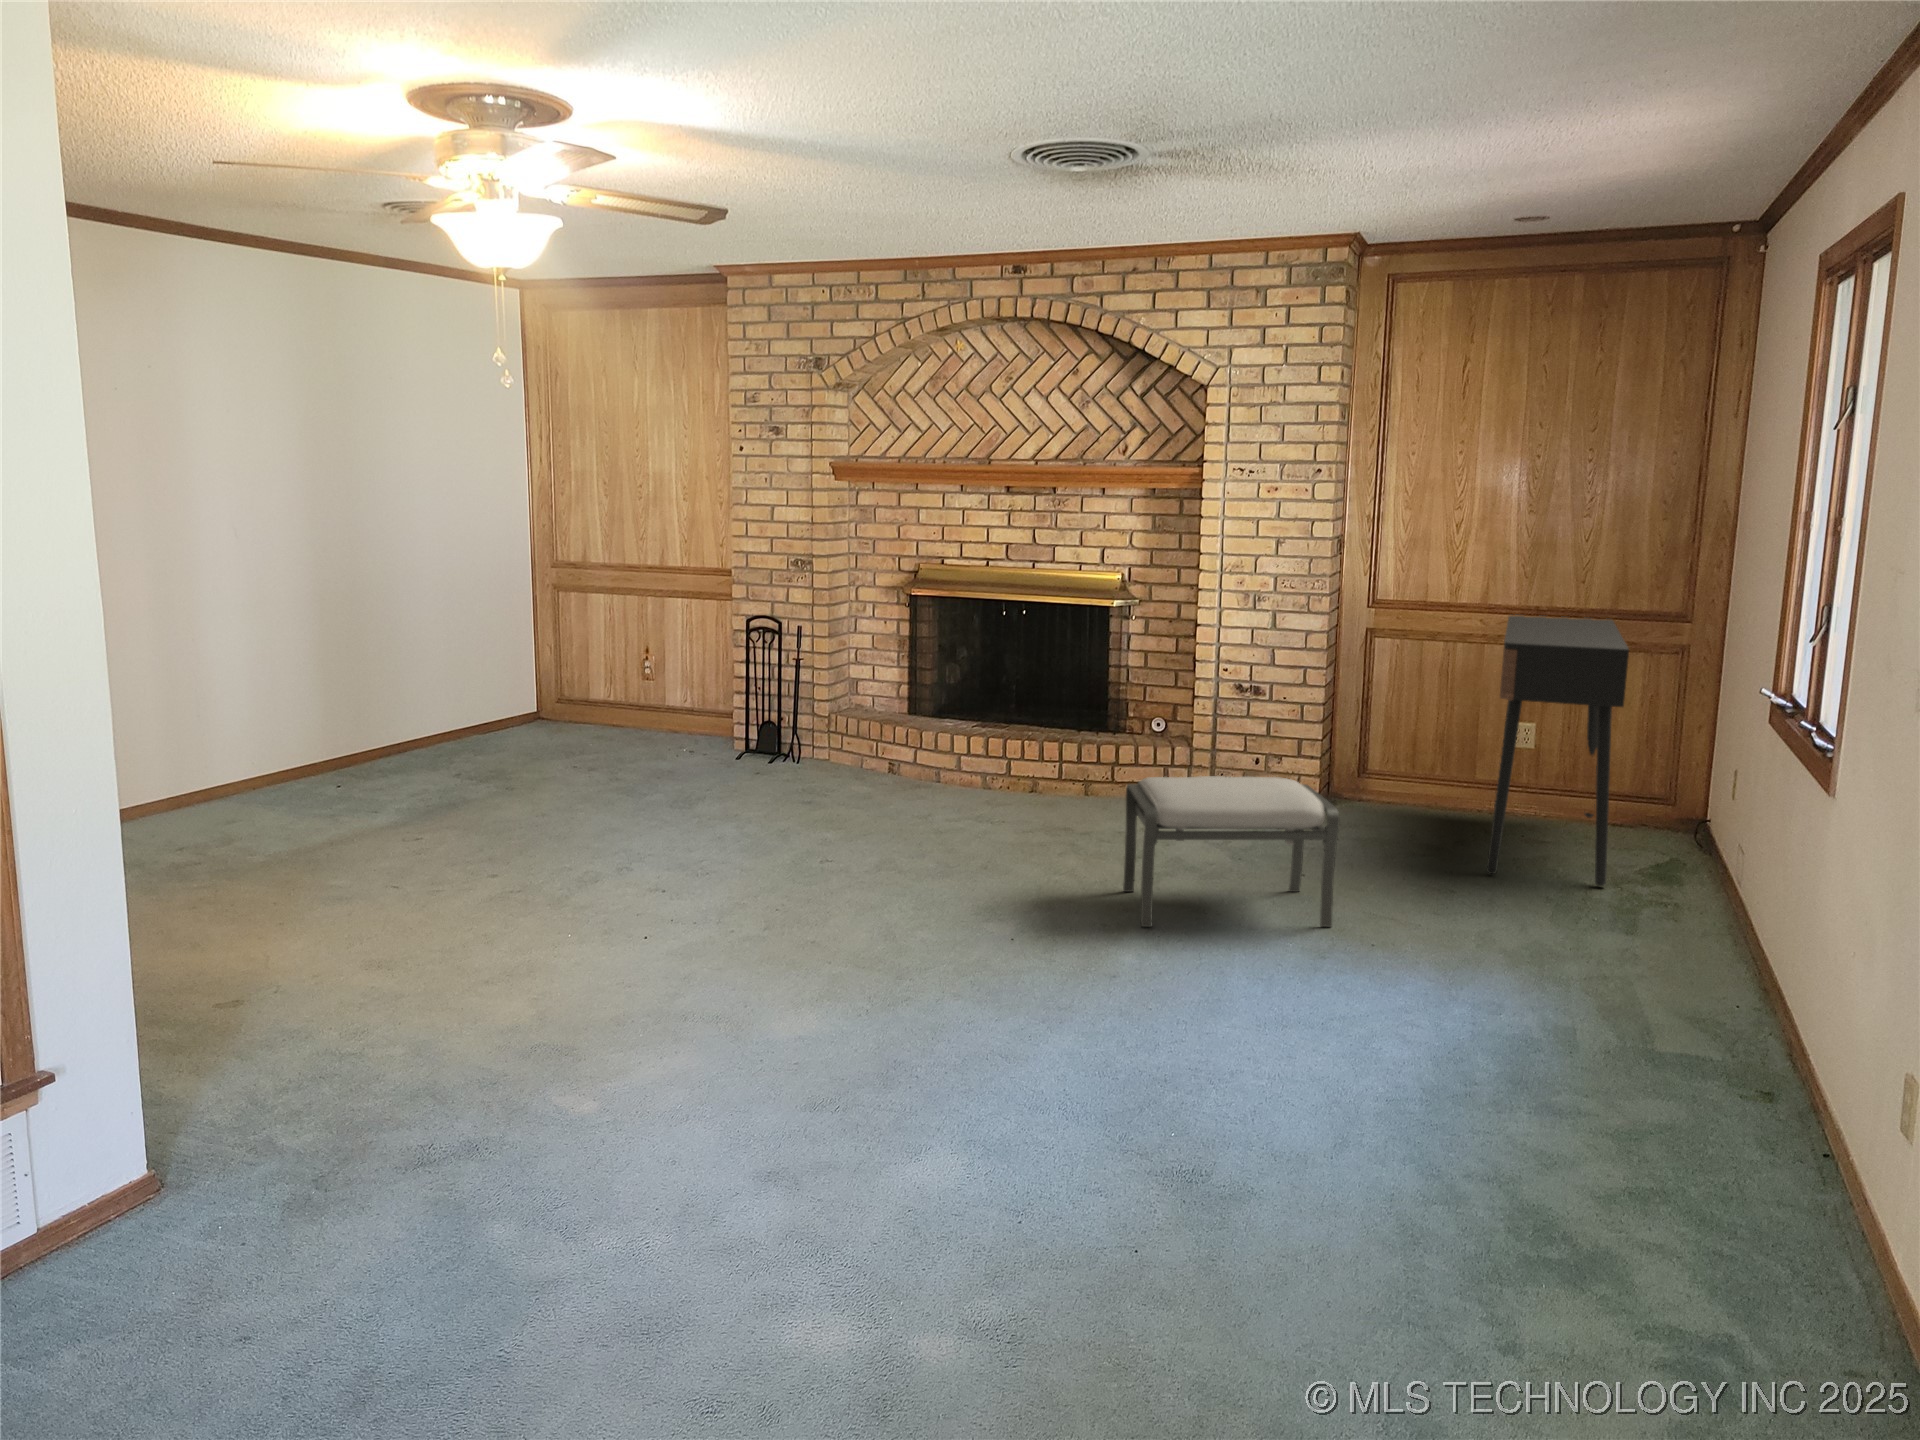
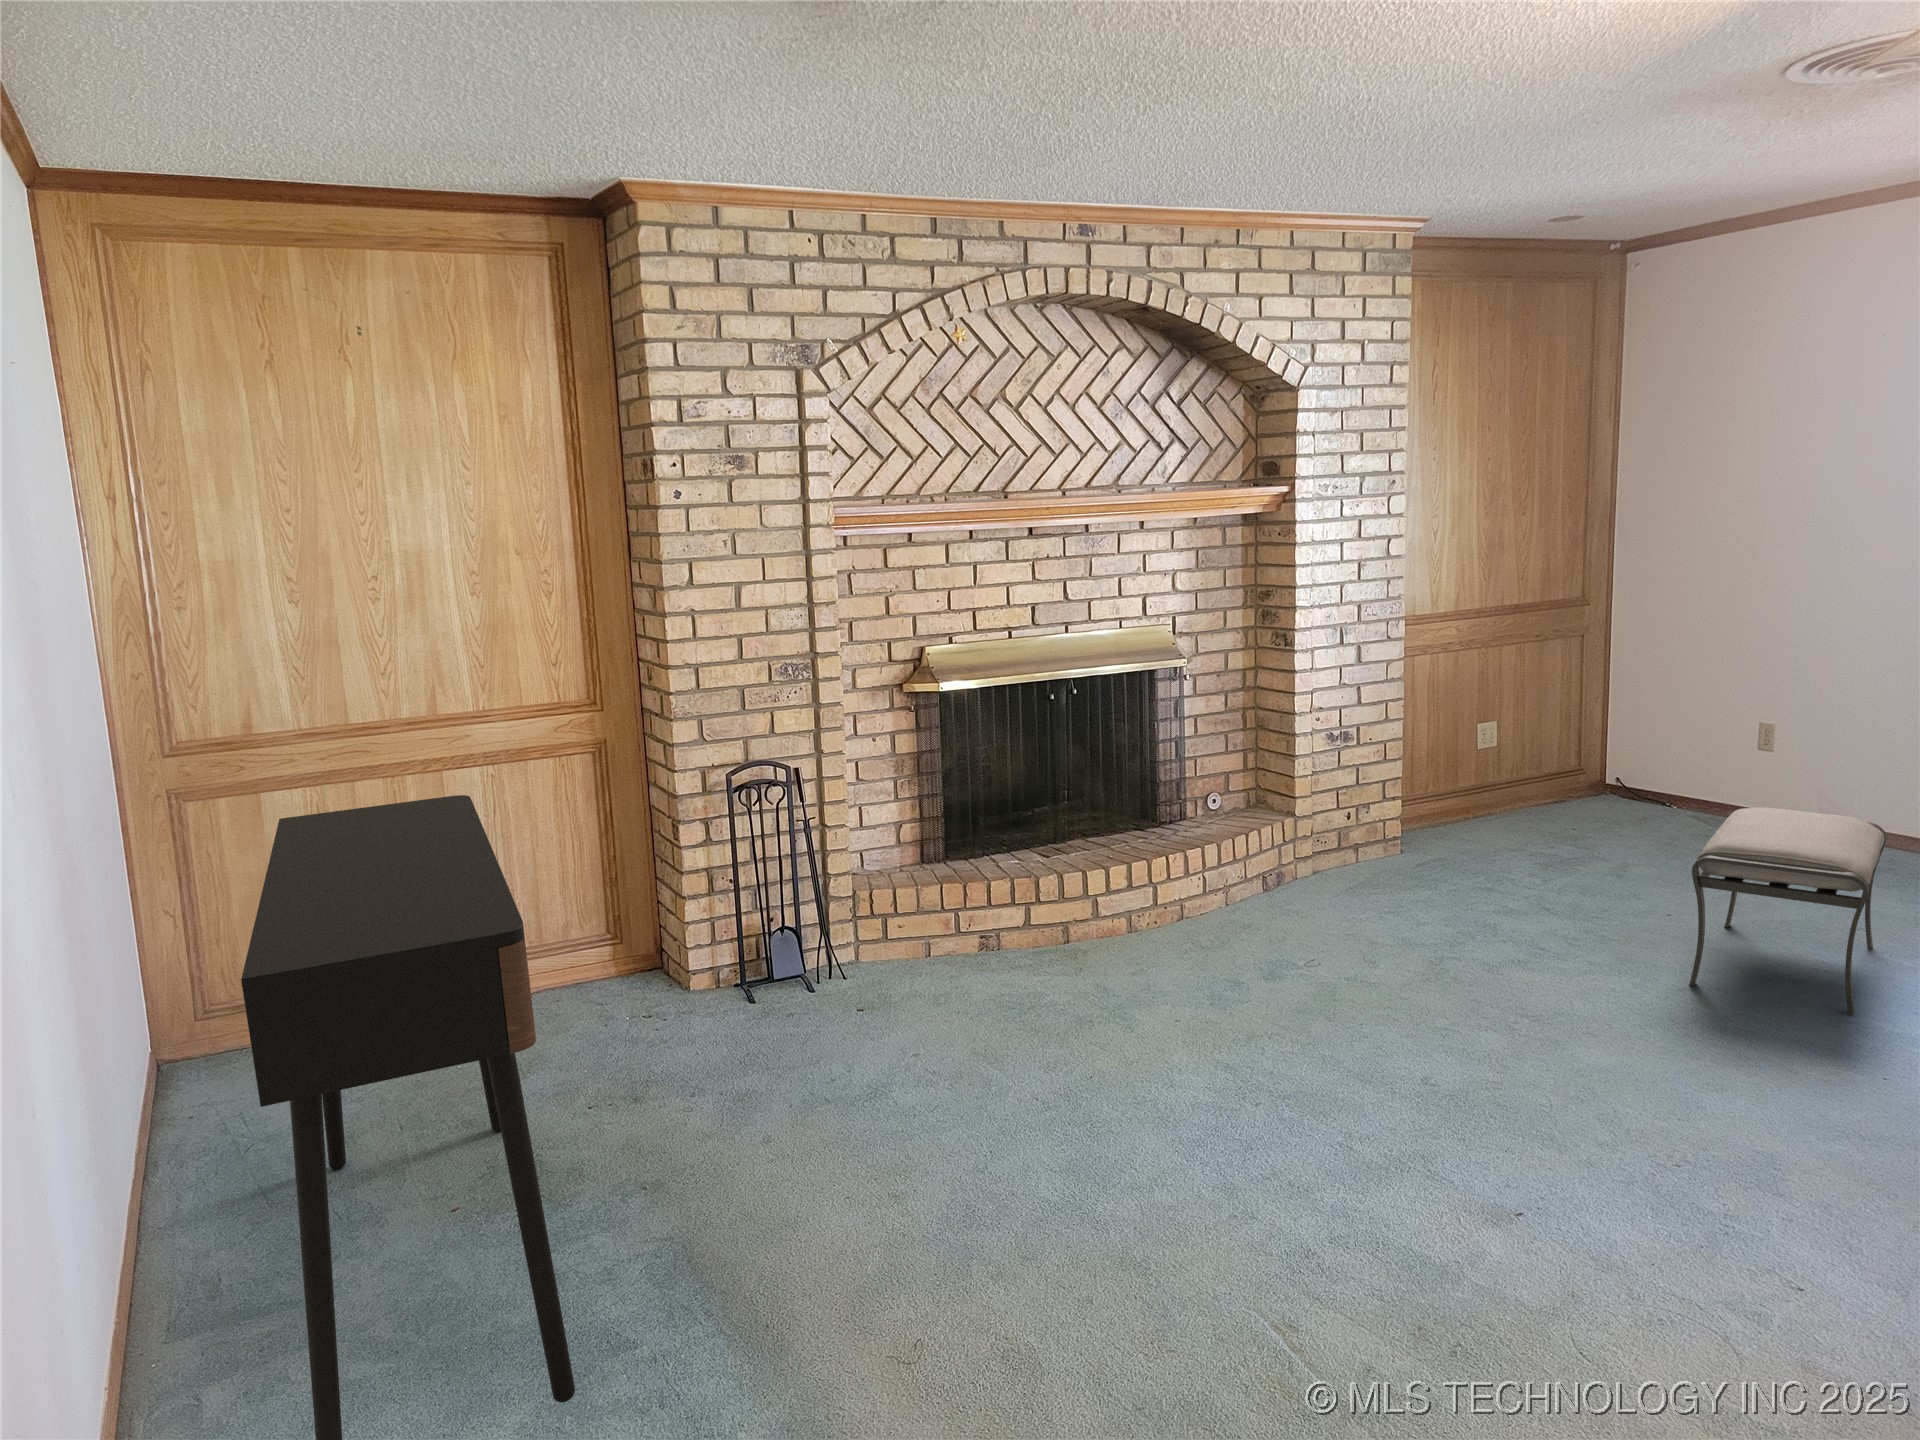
console table: present [1486,614,1629,886] -> present [241,795,575,1440]

